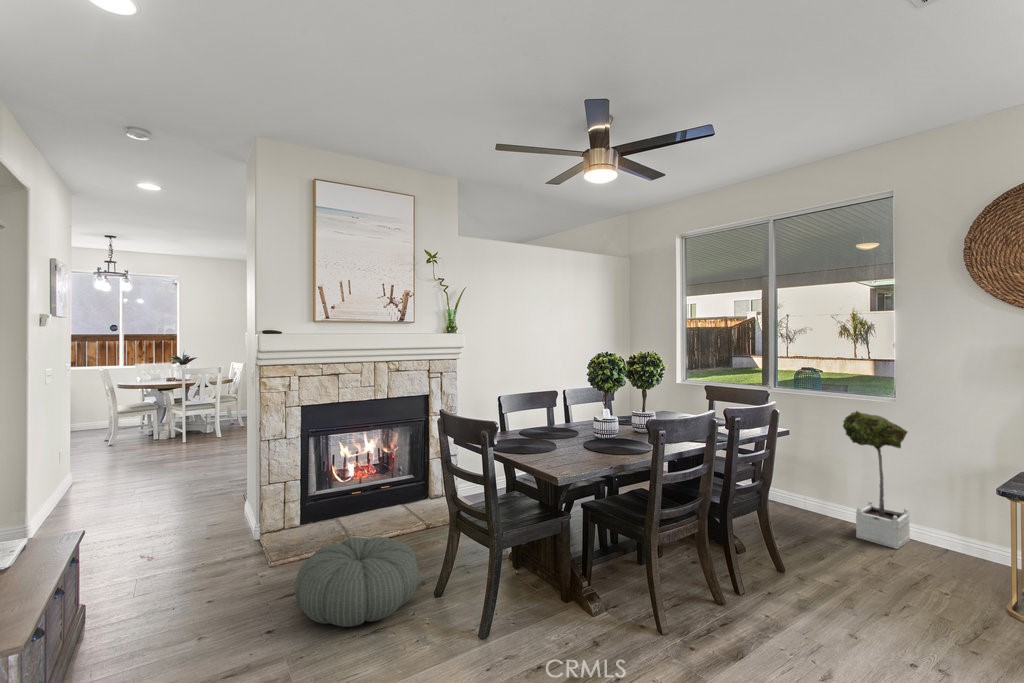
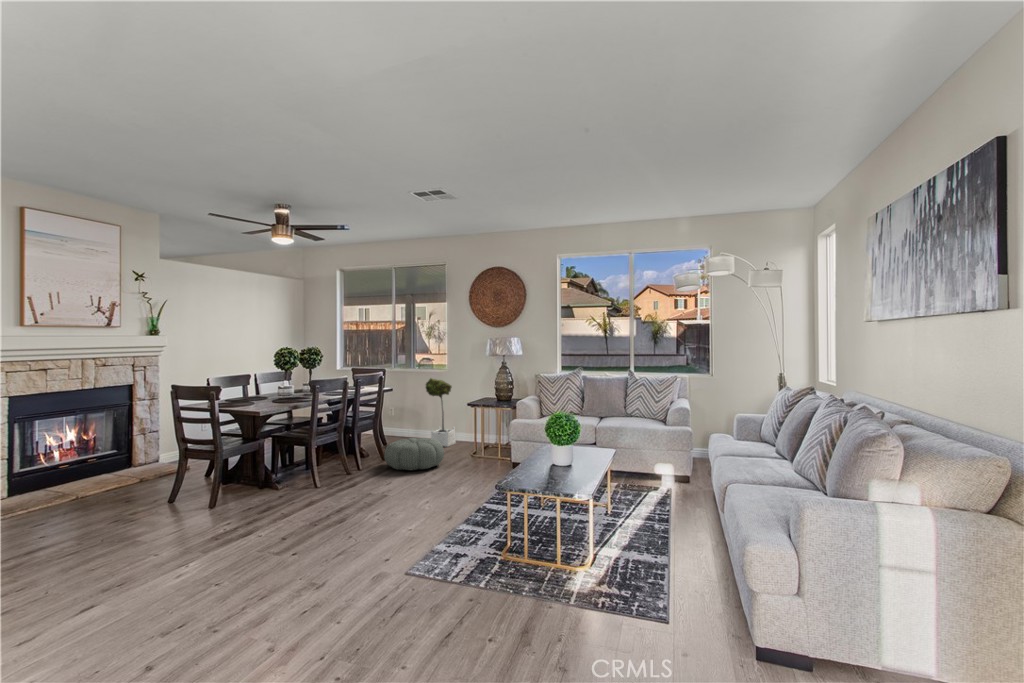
pouf: present [295,536,419,627] -> present [384,438,444,470]

